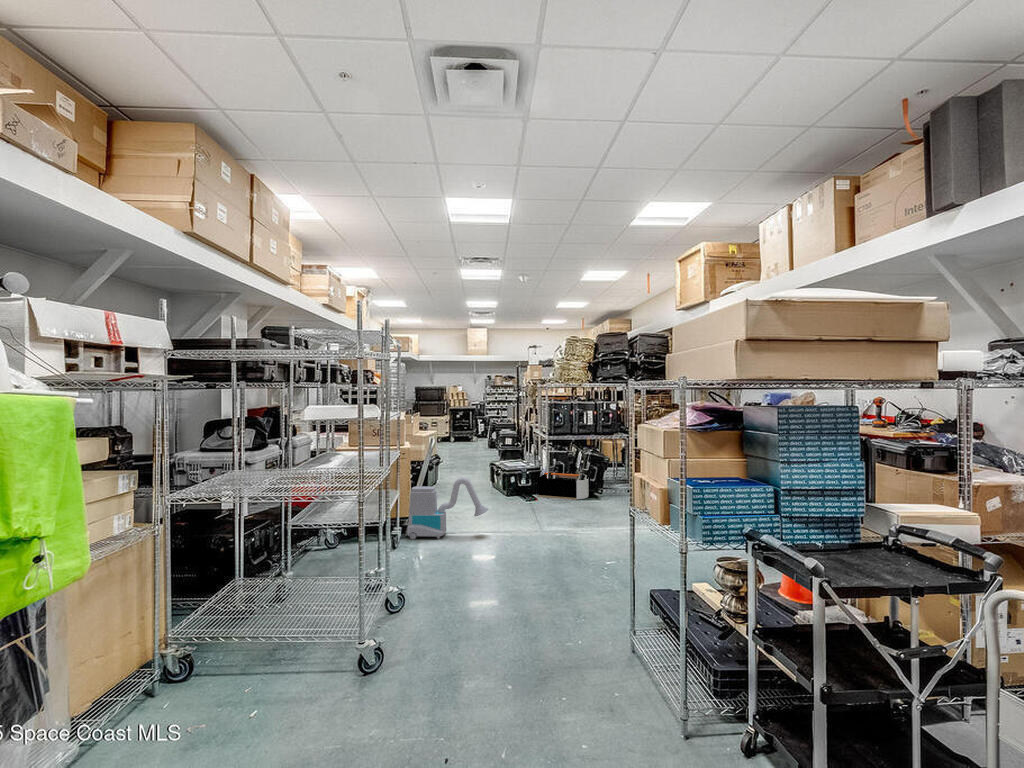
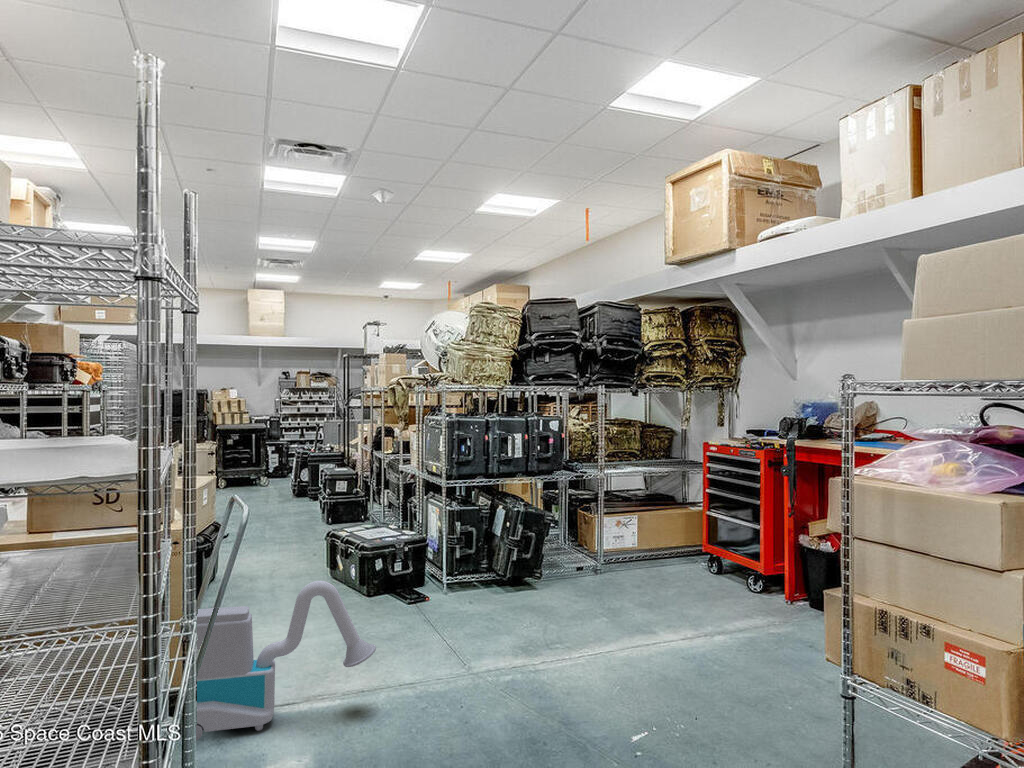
storage bin: present [538,473,589,500] -> none [430,547,522,597]

